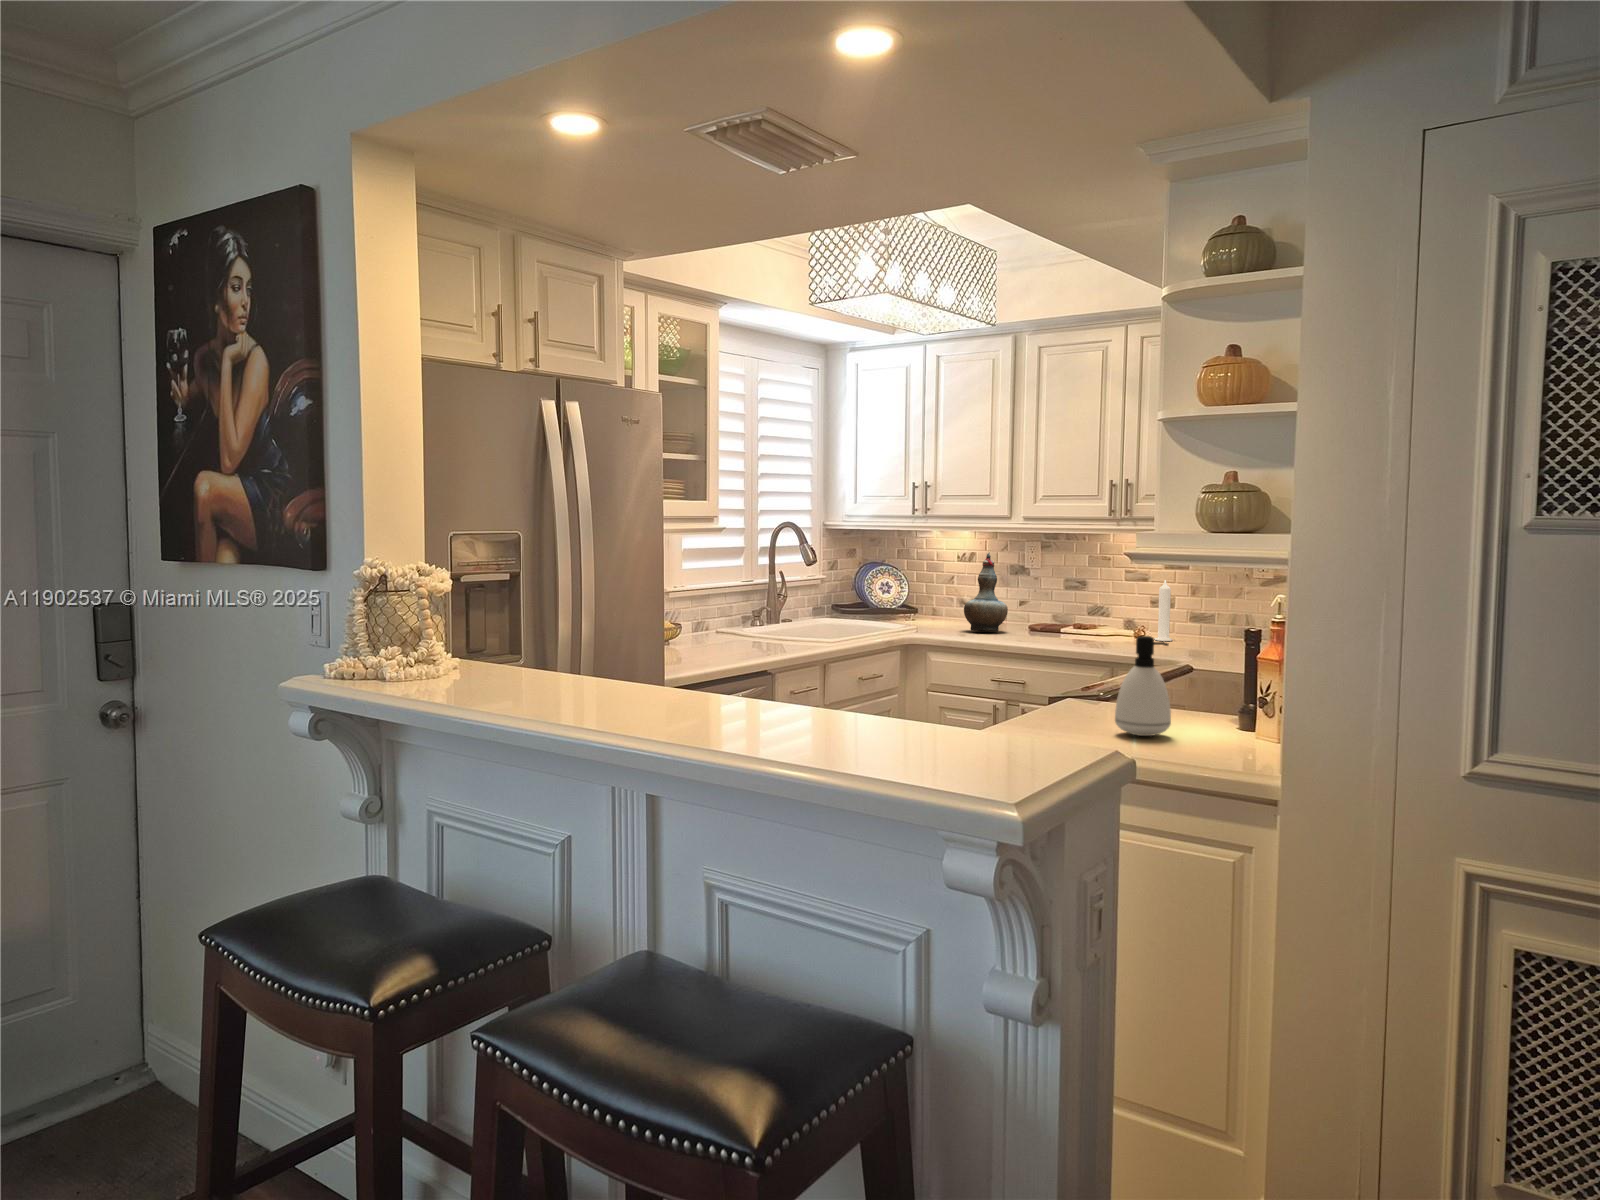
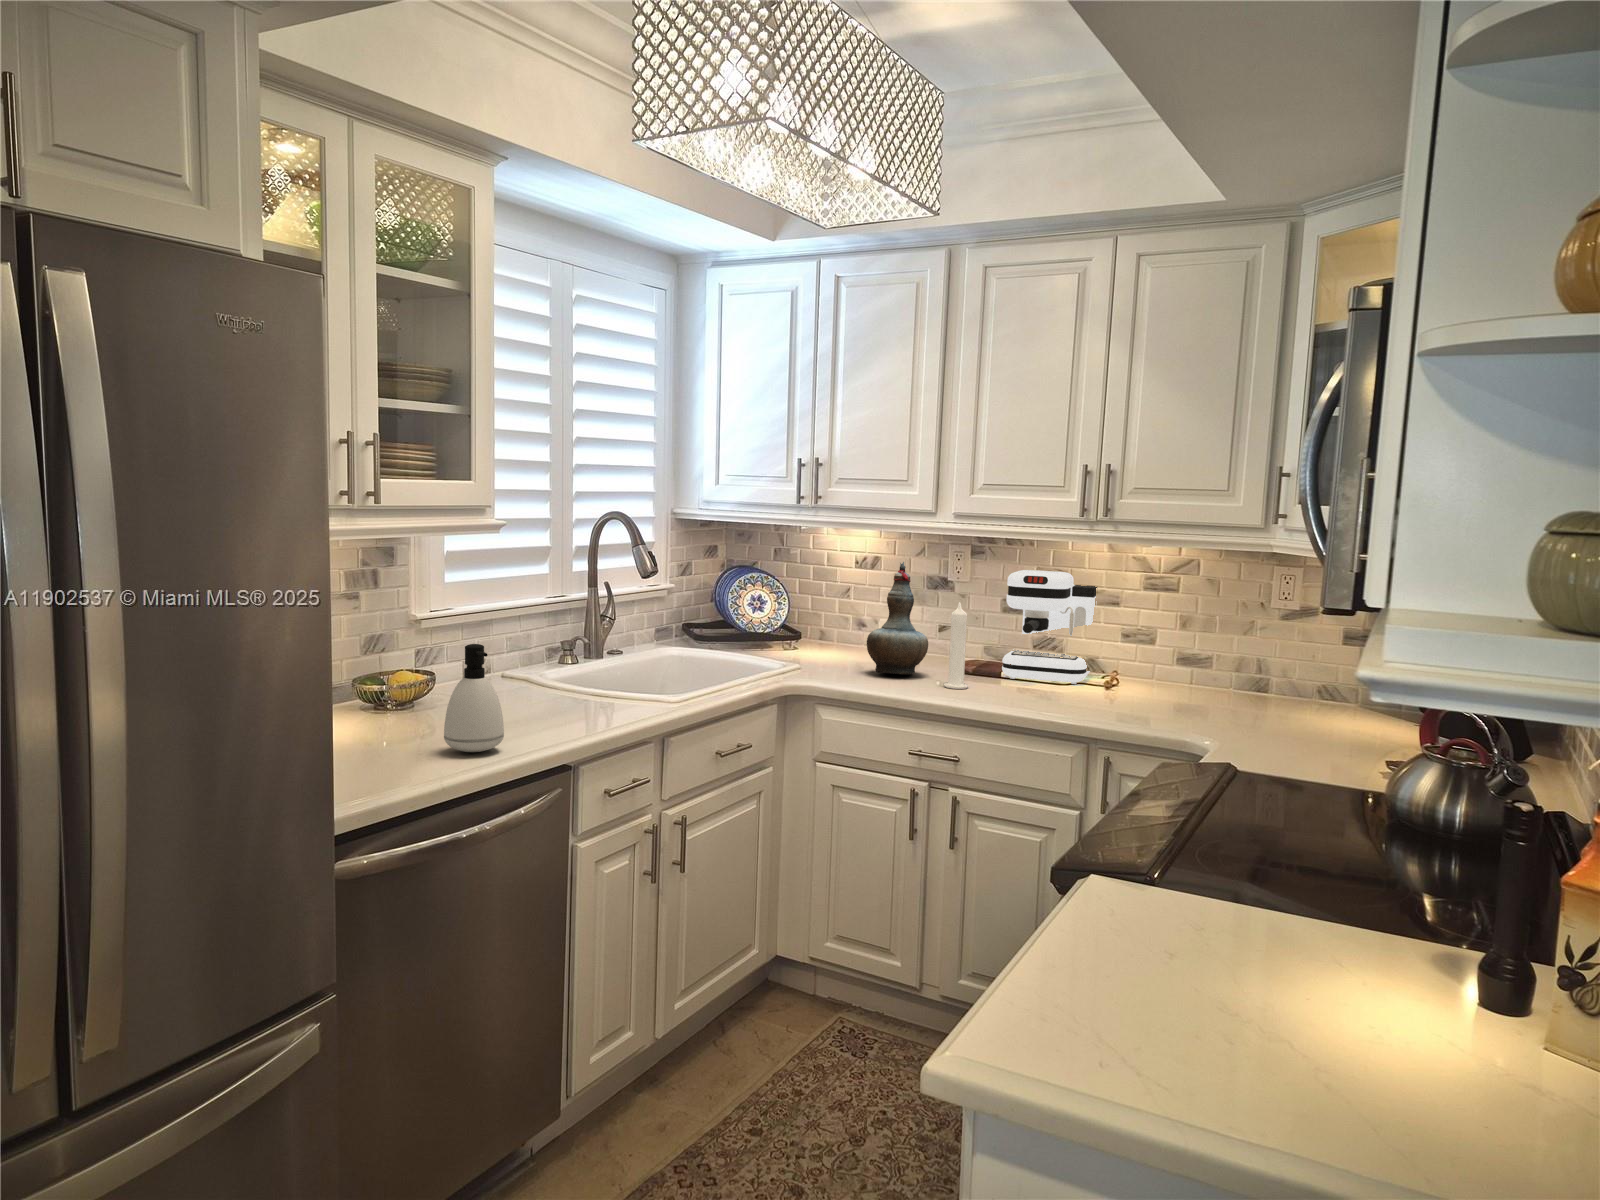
coffee maker: none [1061,558,1131,636] -> present [1002,570,1097,684]
candle: present [1154,580,1172,641] -> present [944,602,968,689]
soap dispenser: present [1115,636,1171,736] -> present [444,644,504,752]

